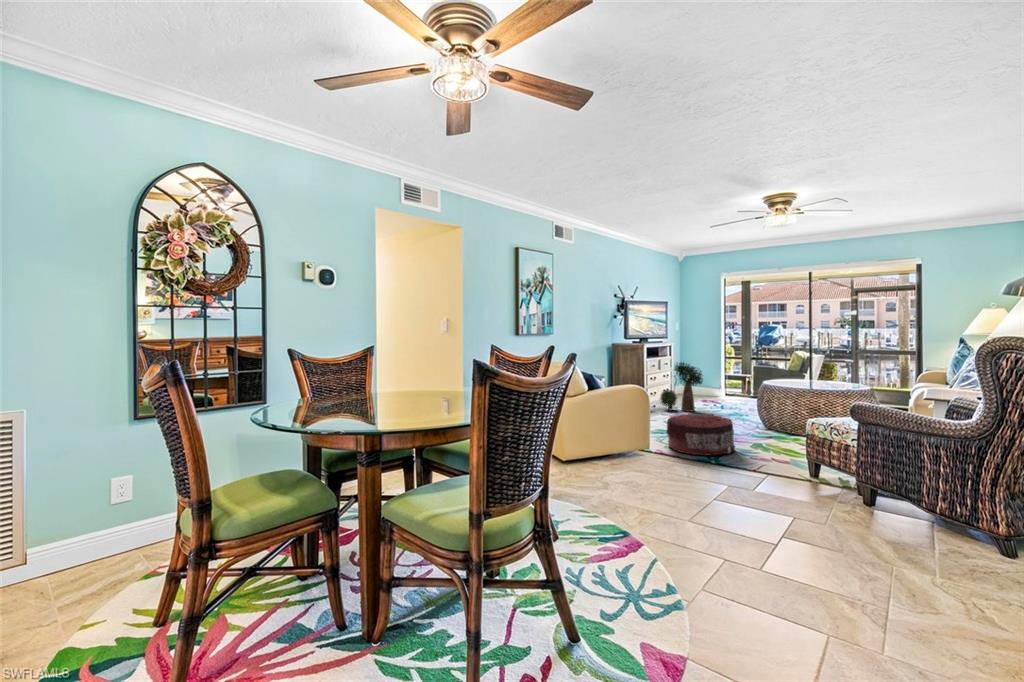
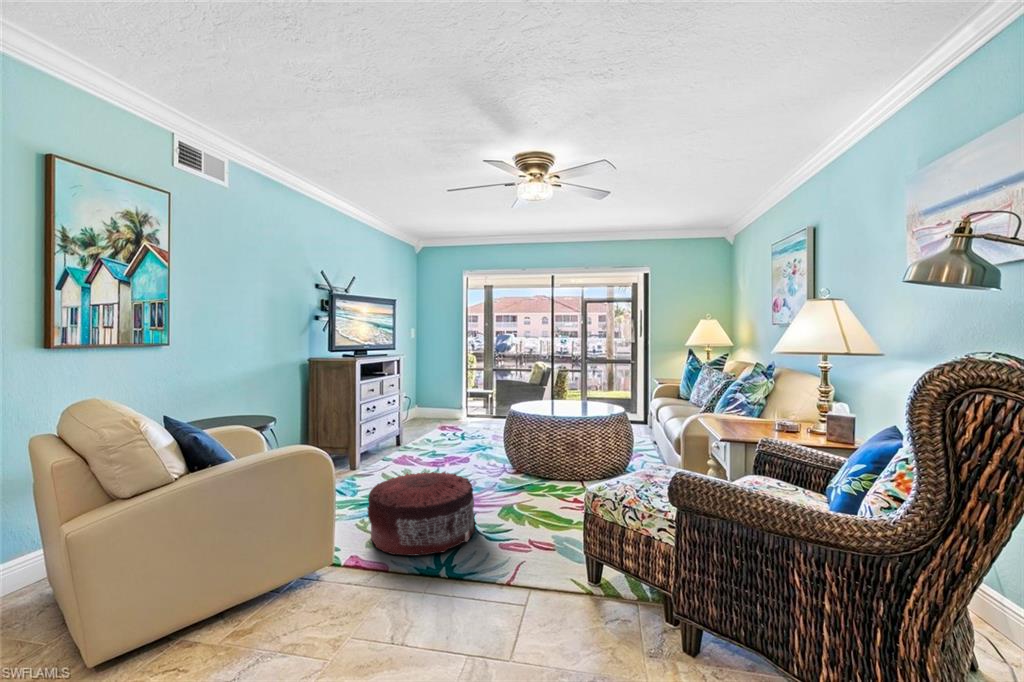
potted plant: present [660,362,703,412] -> none [380,382,439,450]

